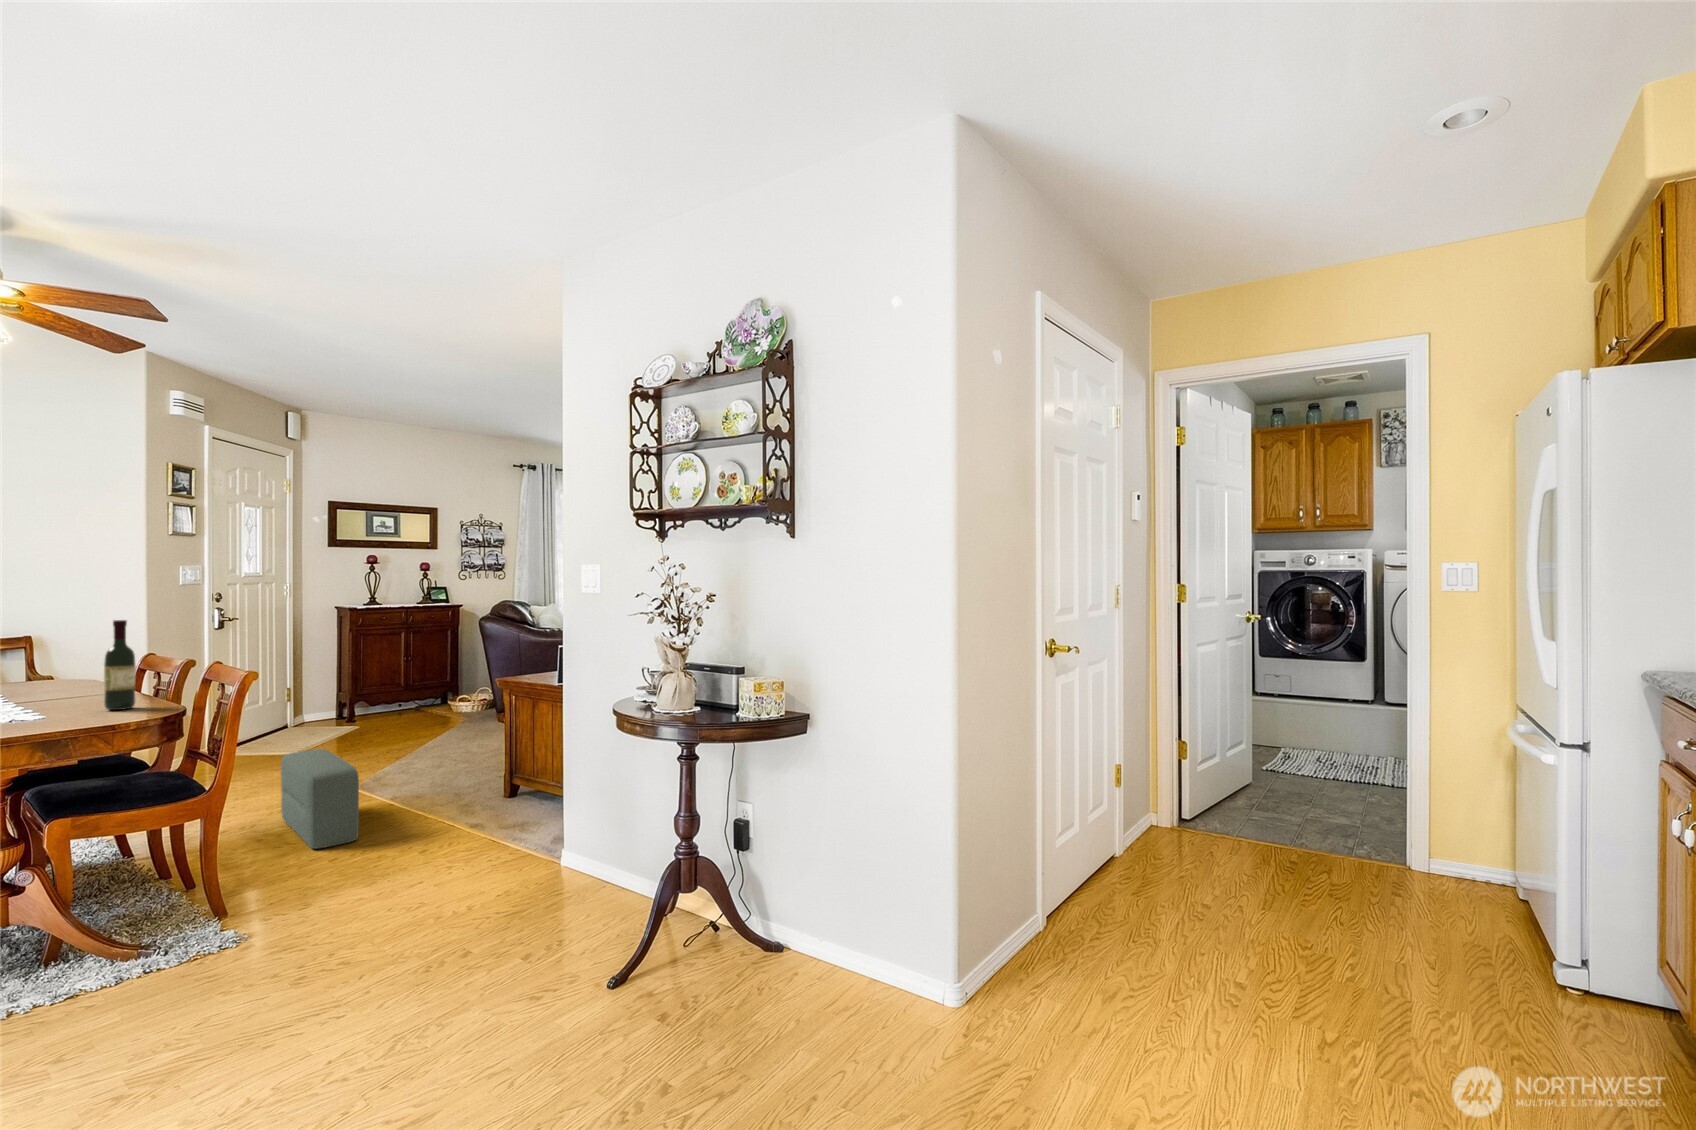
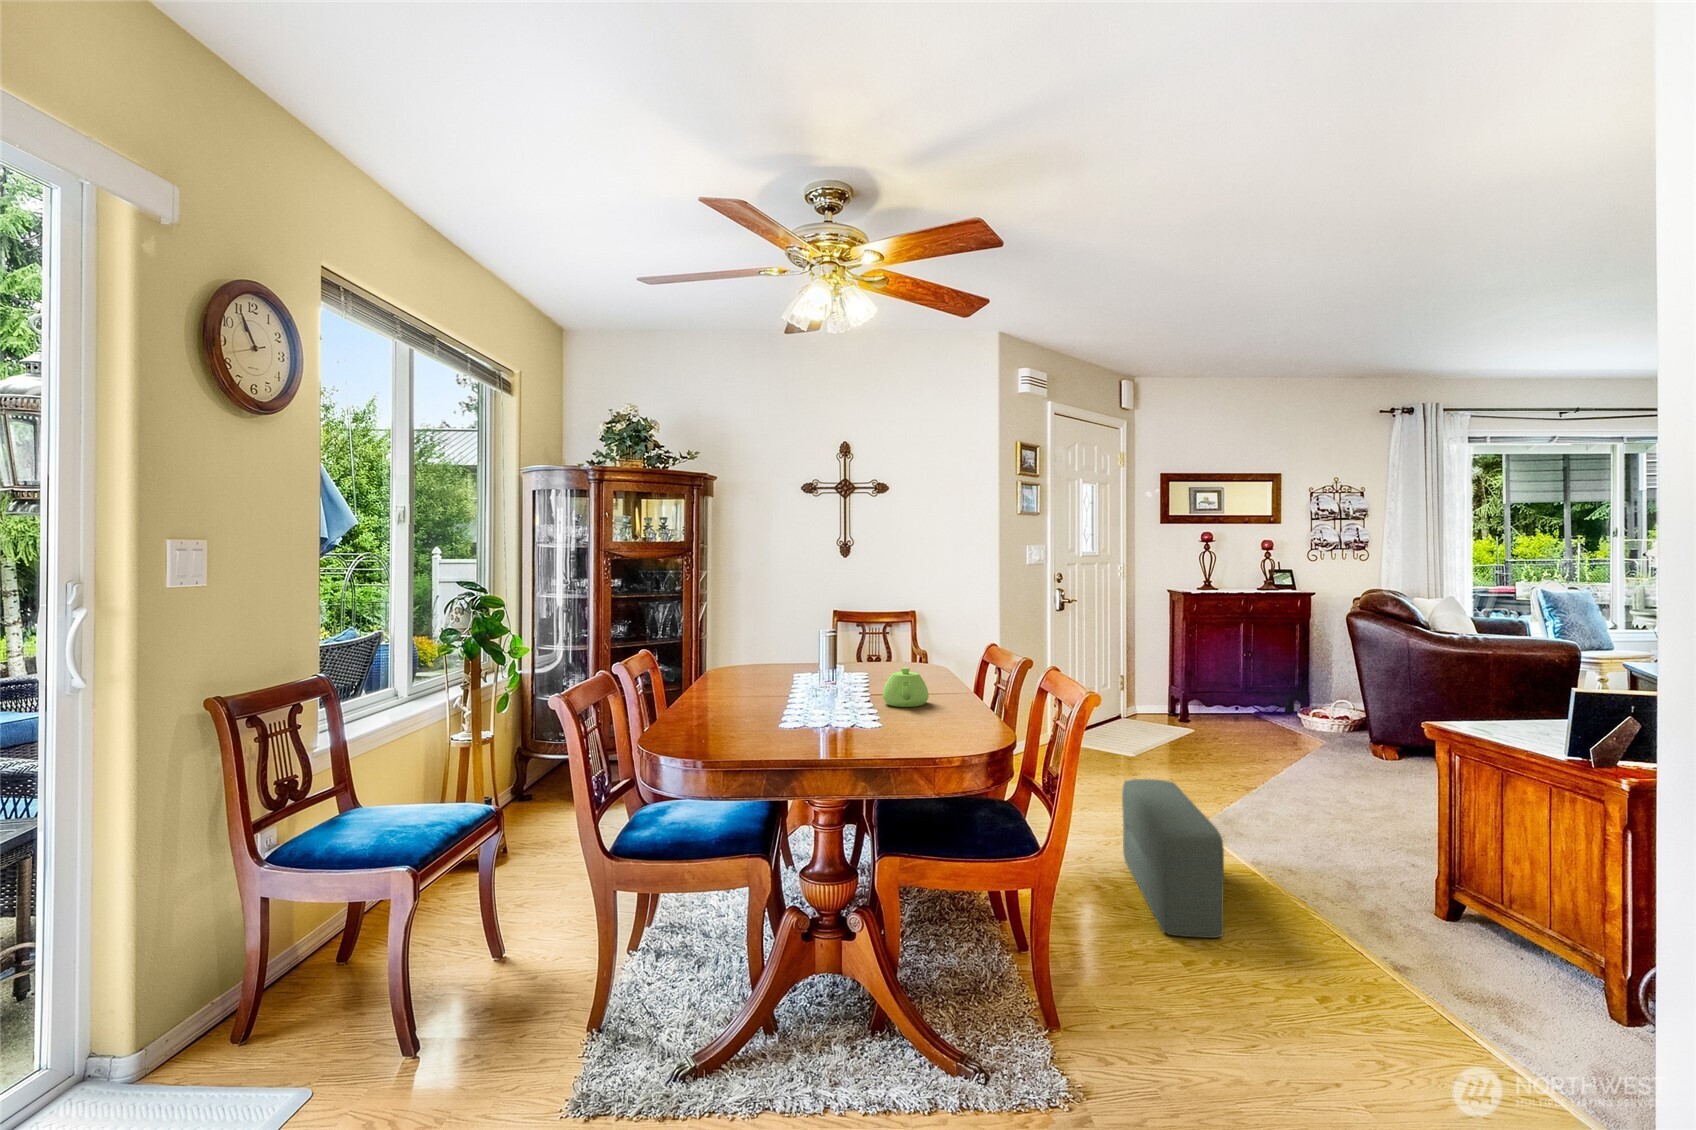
wine bottle: present [104,620,136,710] -> none [936,610,966,725]
teapot: none [32,674,87,708] -> present [883,668,929,707]

